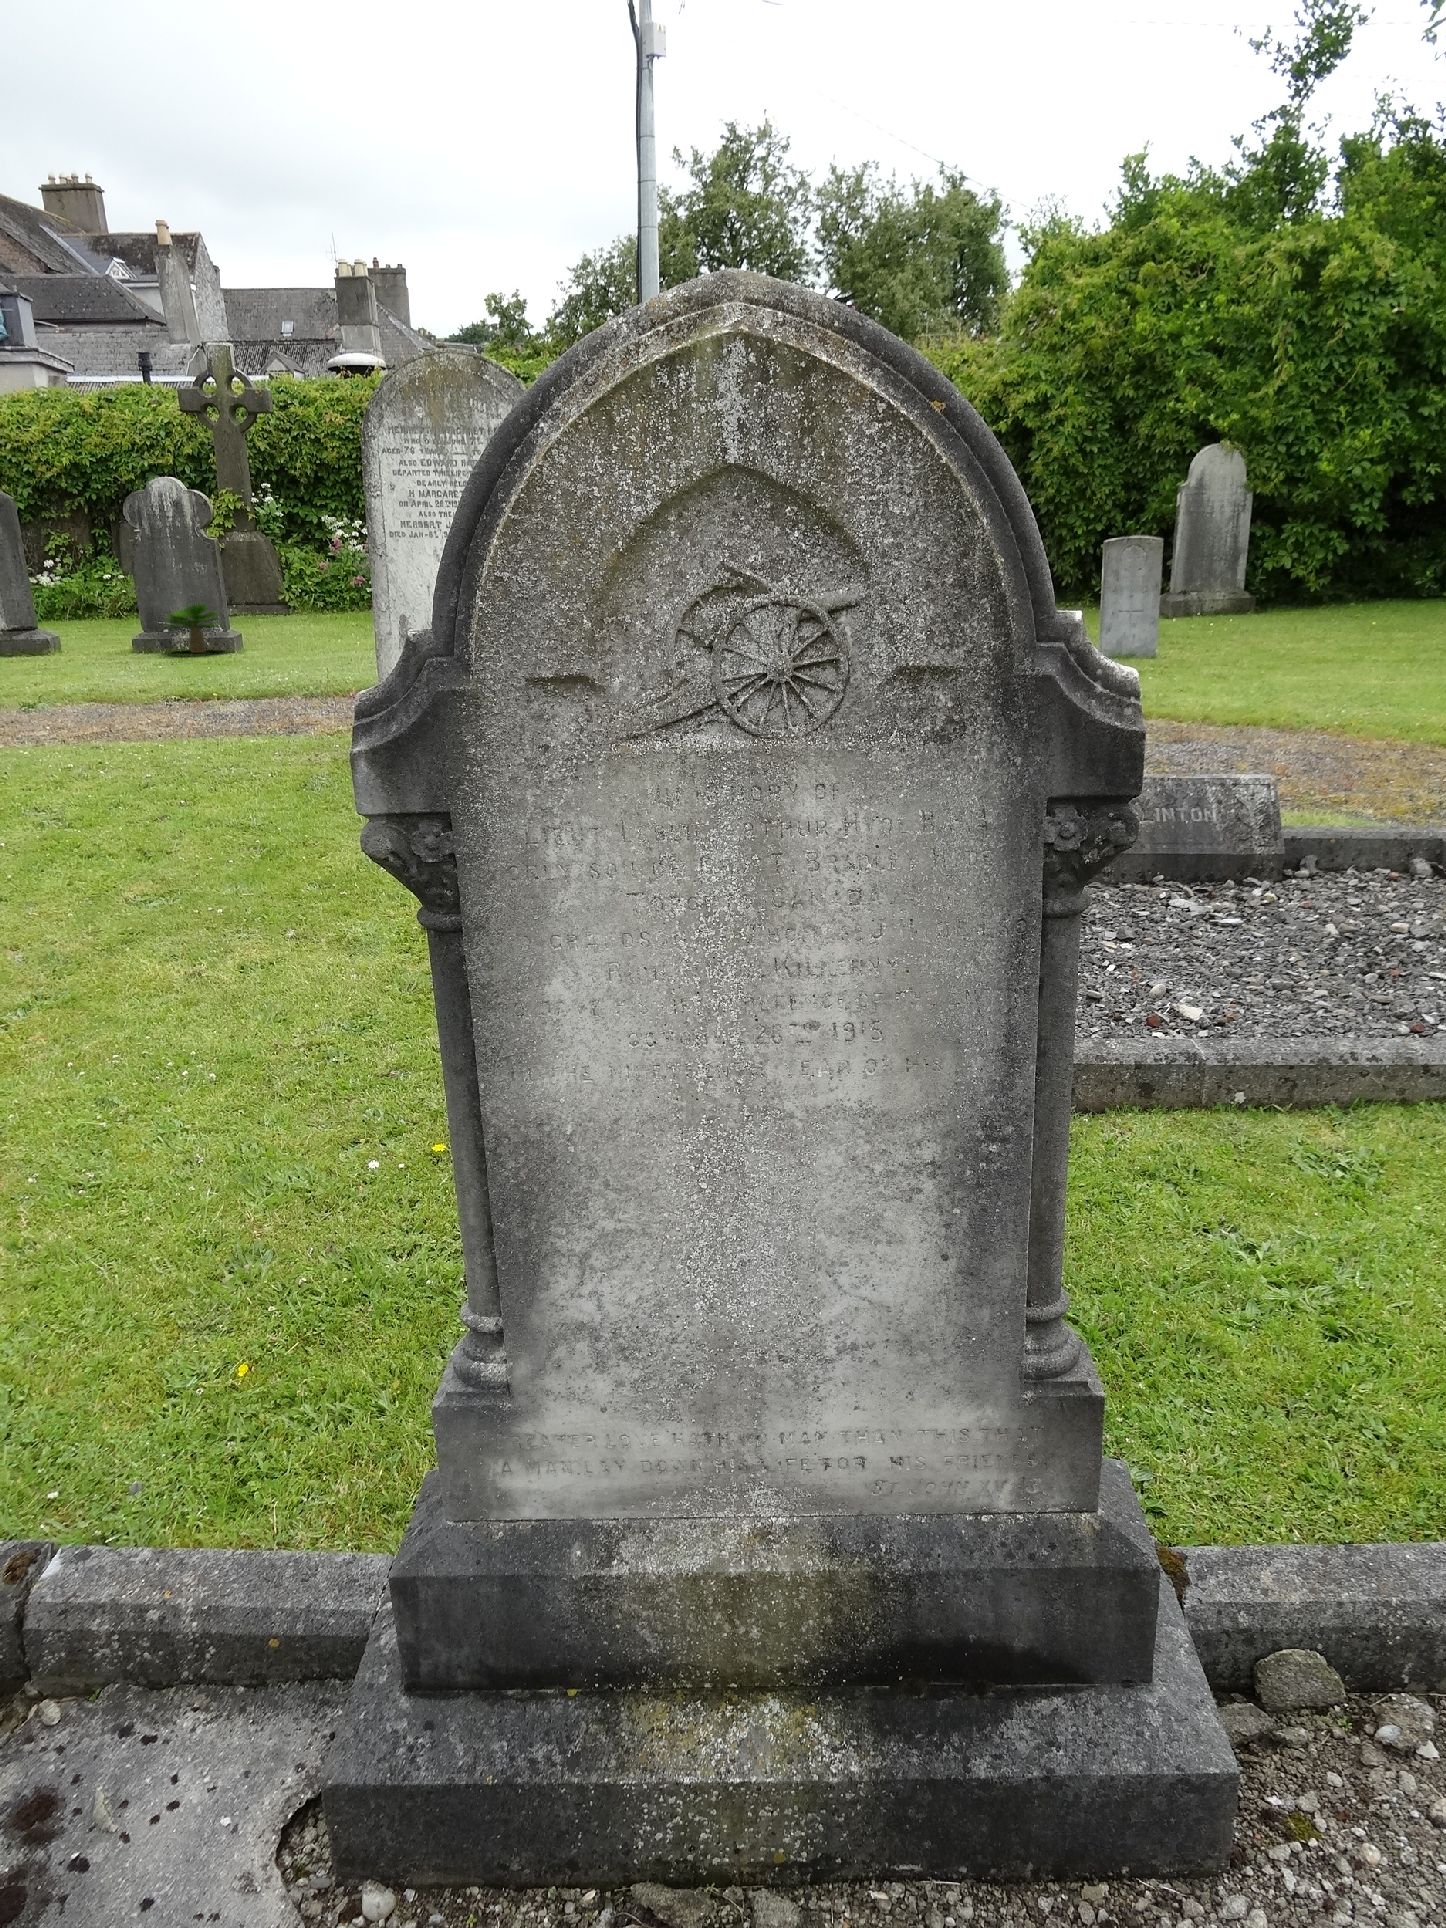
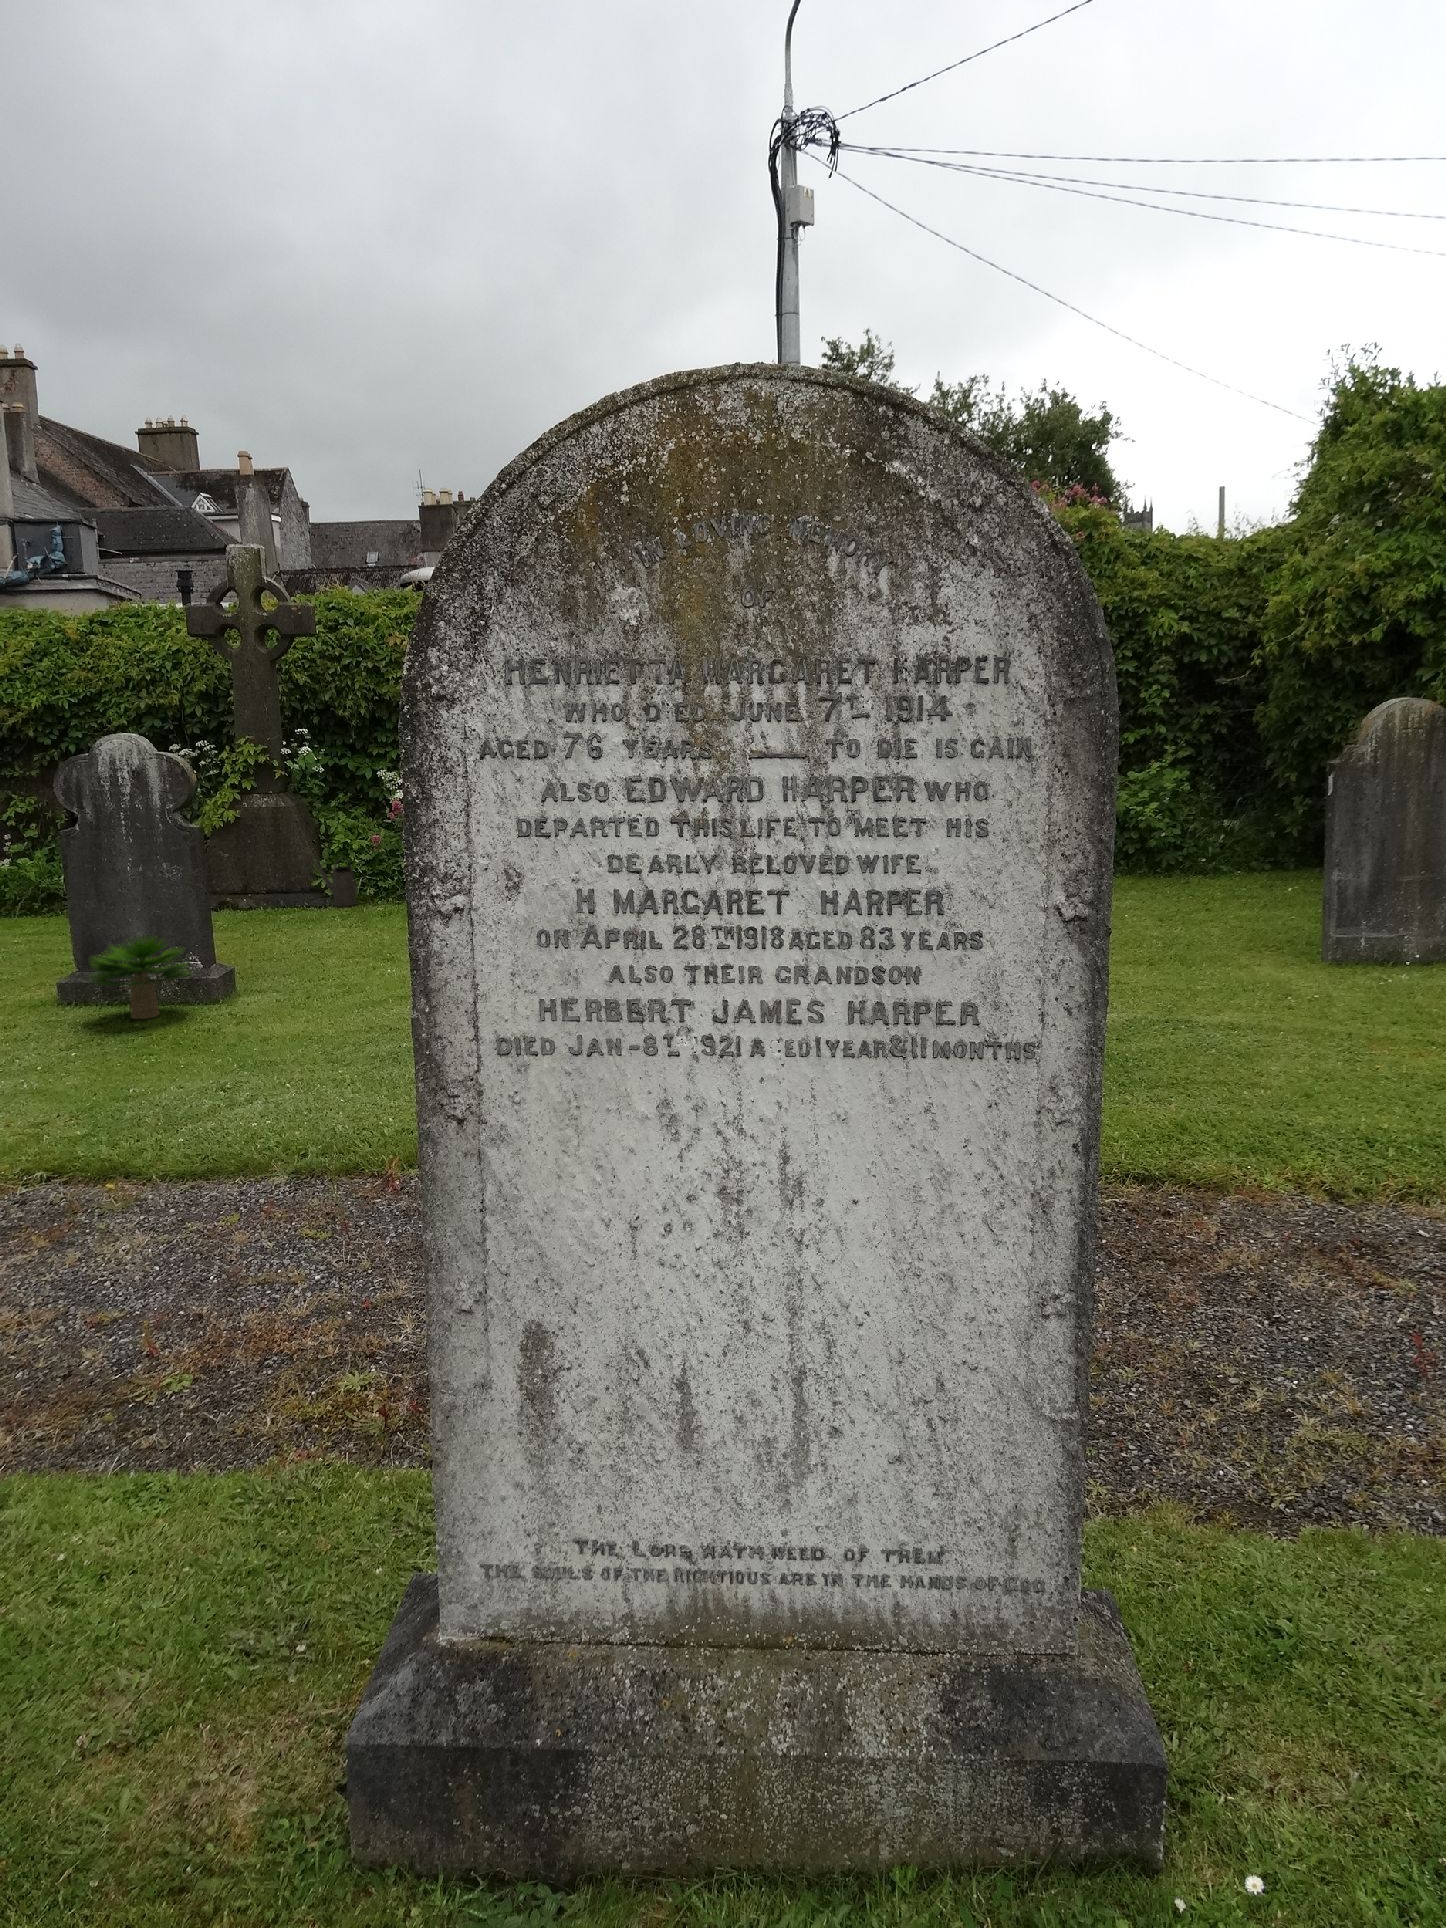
watering can: none [282,579,313,615] -> present [317,858,357,907]

